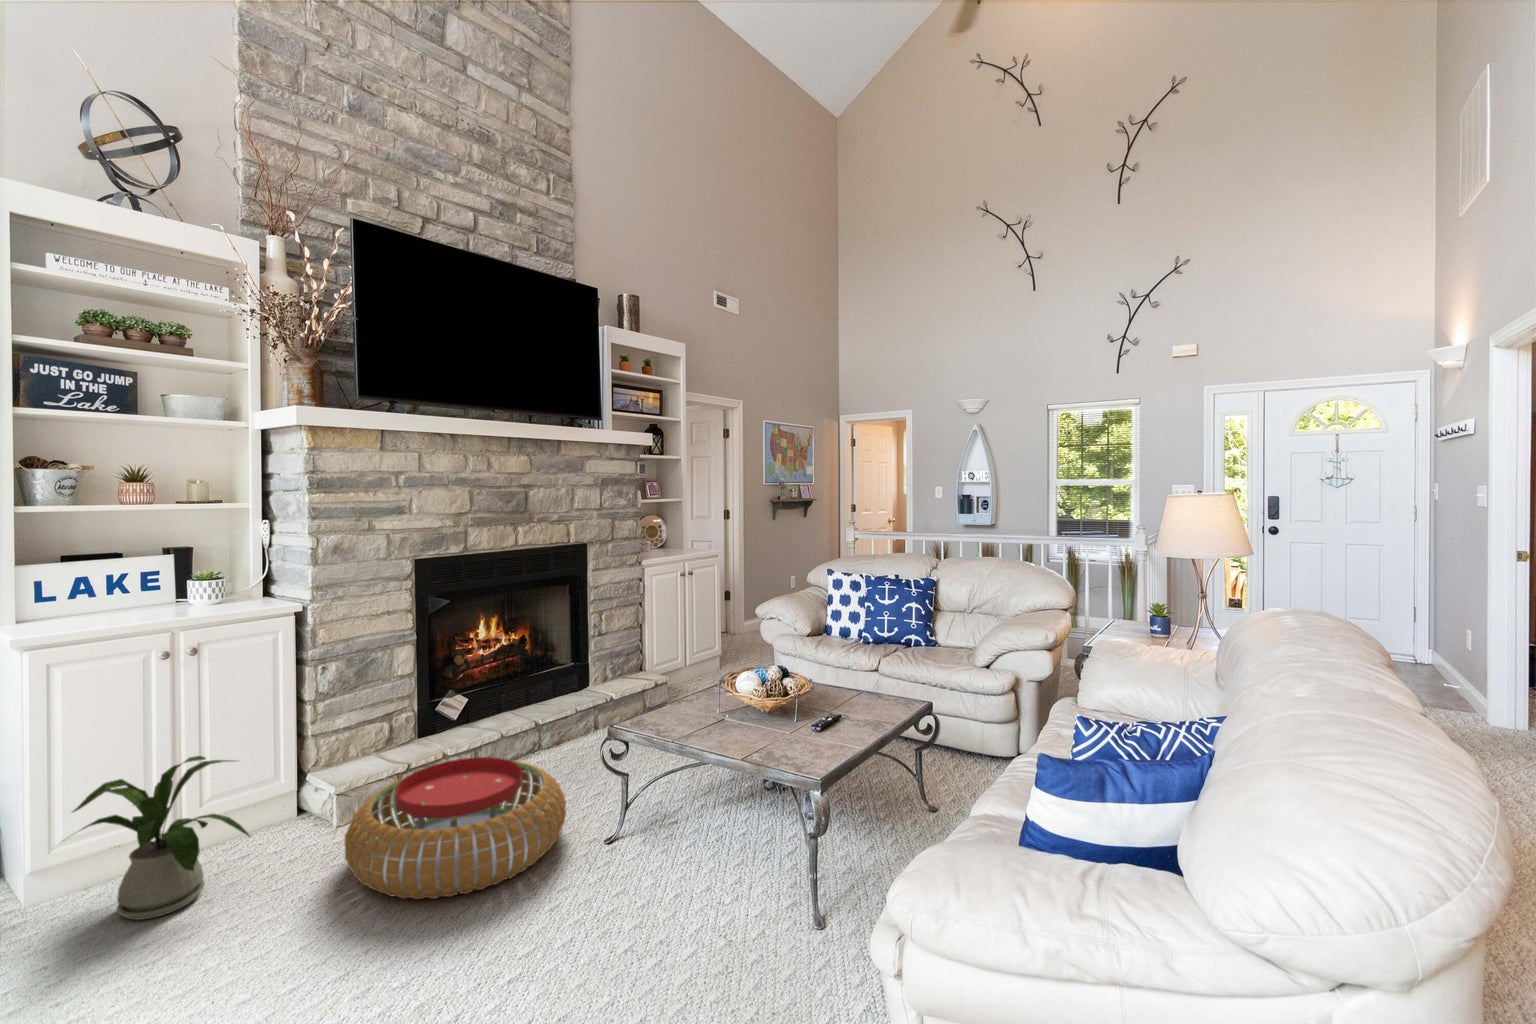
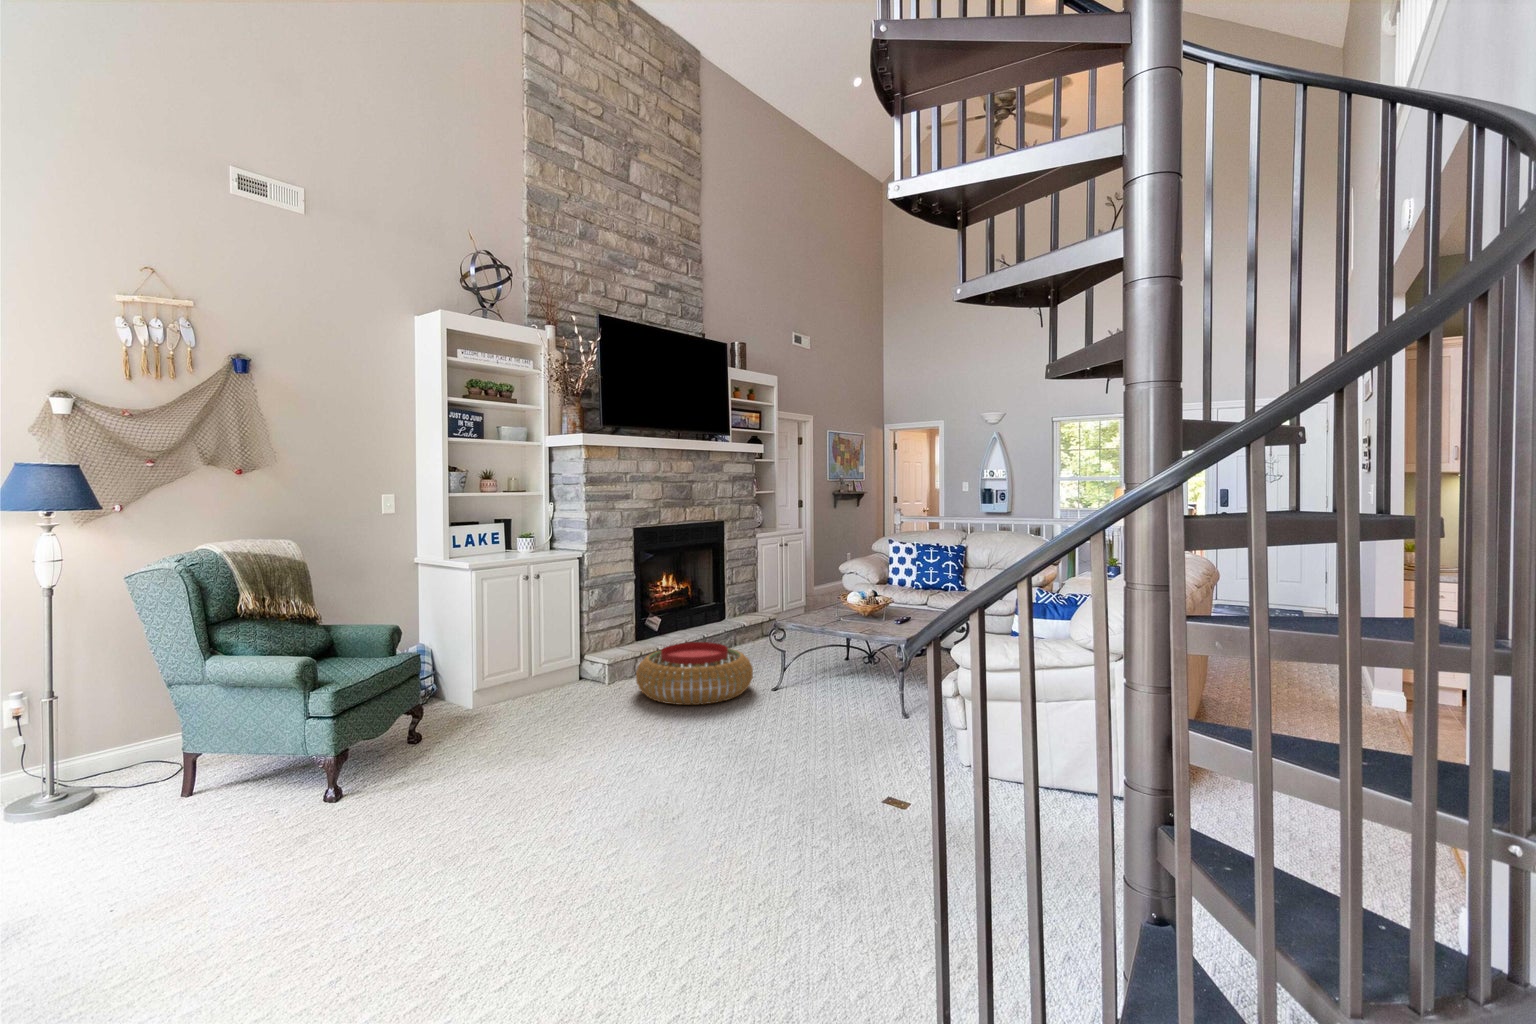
house plant: present [73,756,249,920] -> none [500,626,593,711]

